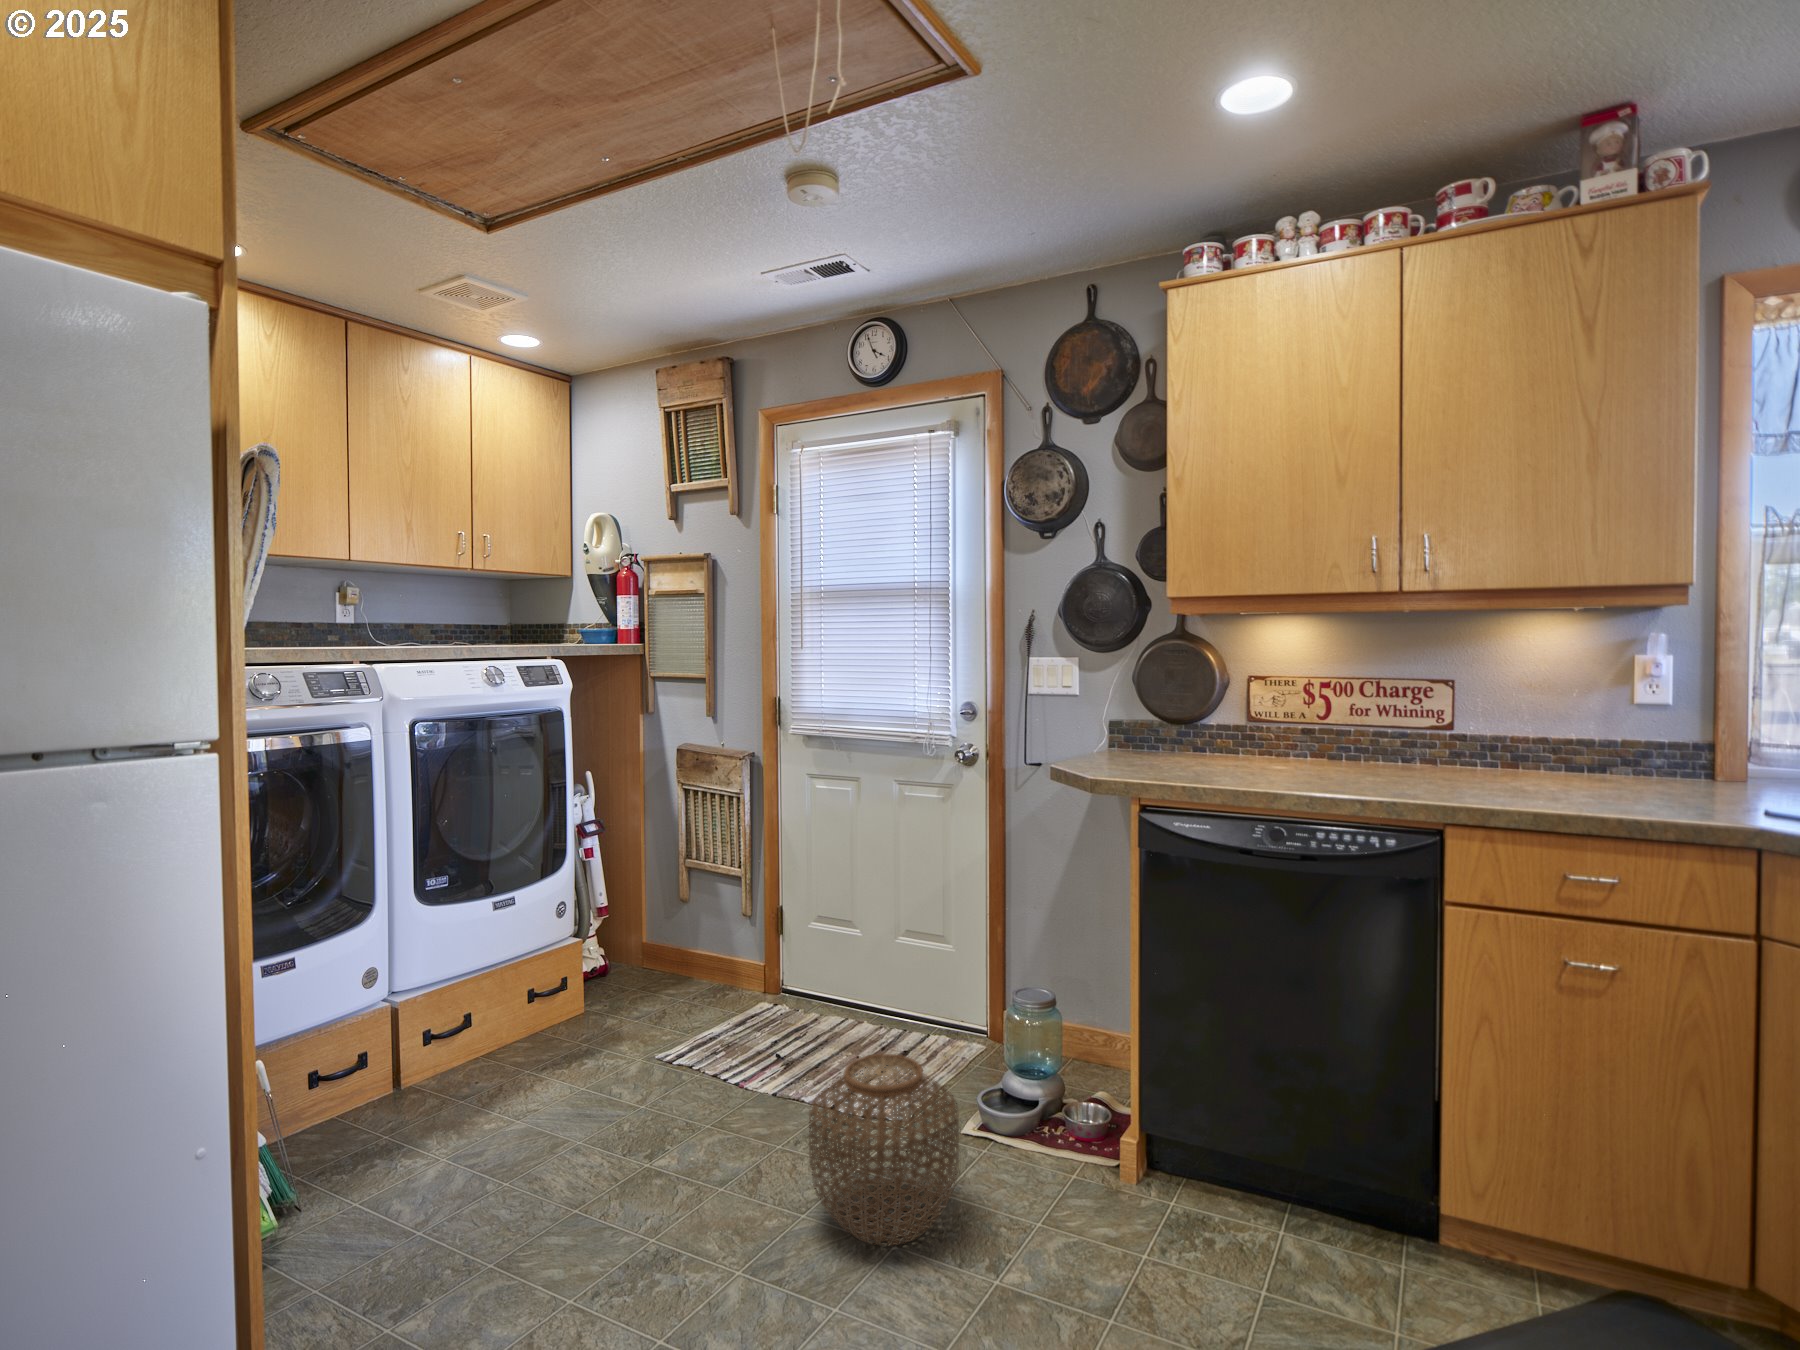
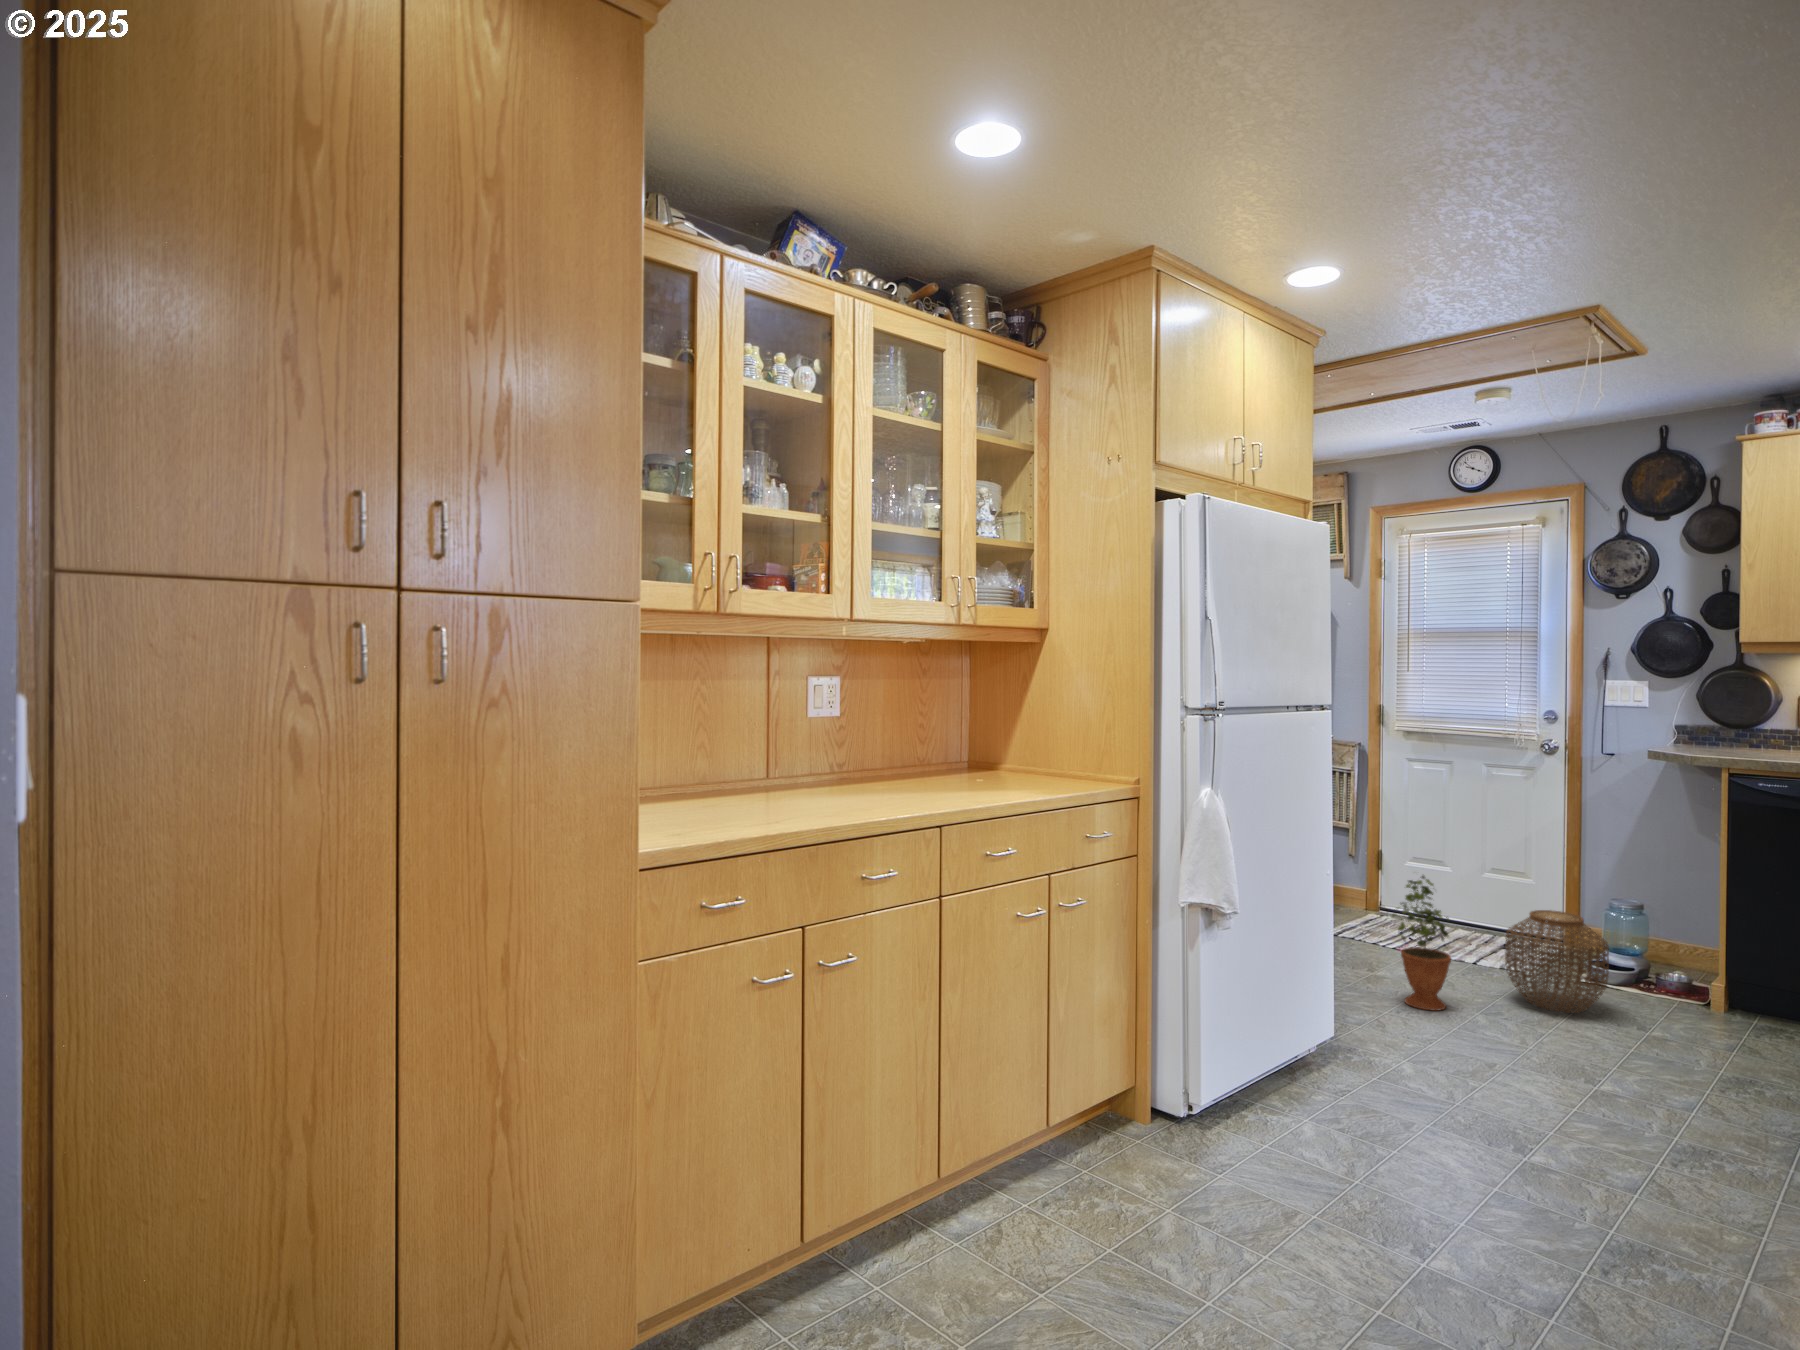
potted plant: none [586,1021,696,1291] -> present [1392,876,1451,1011]

